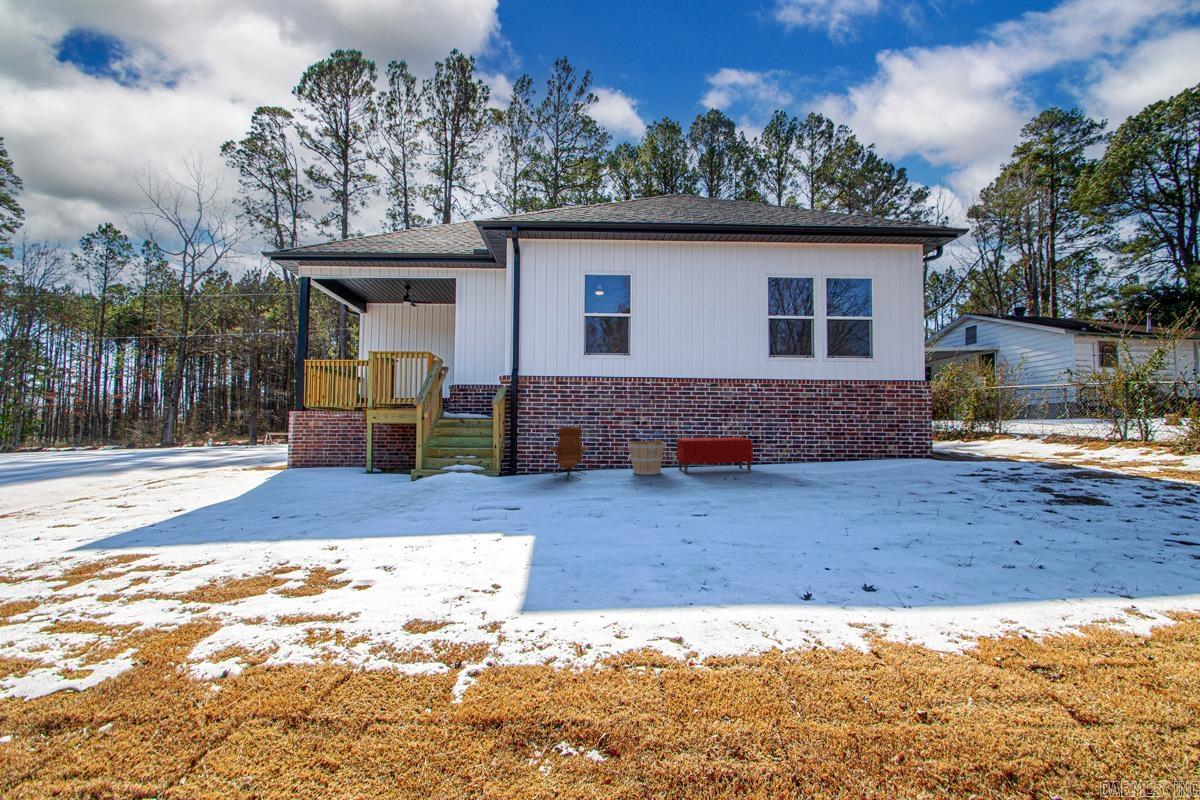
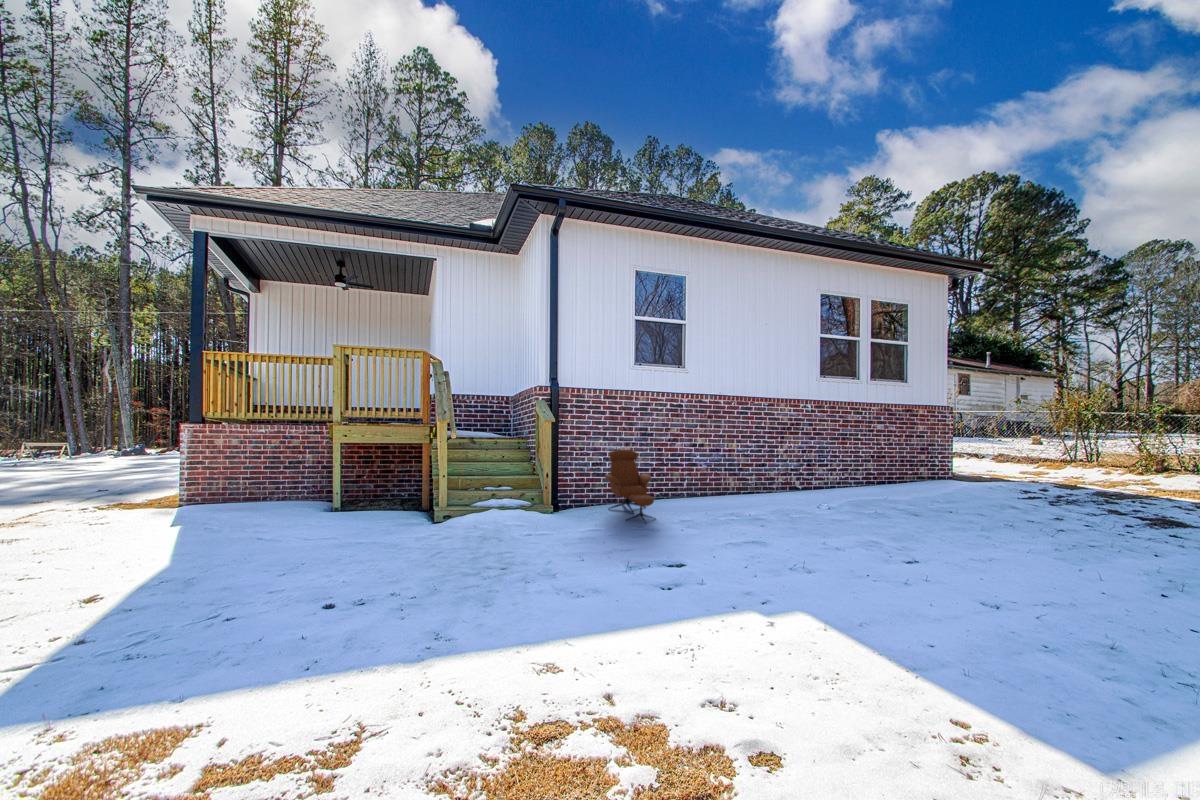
bench: present [677,437,753,474] -> none [736,461,823,506]
wooden bucket: present [628,440,665,475] -> none [691,465,735,508]

